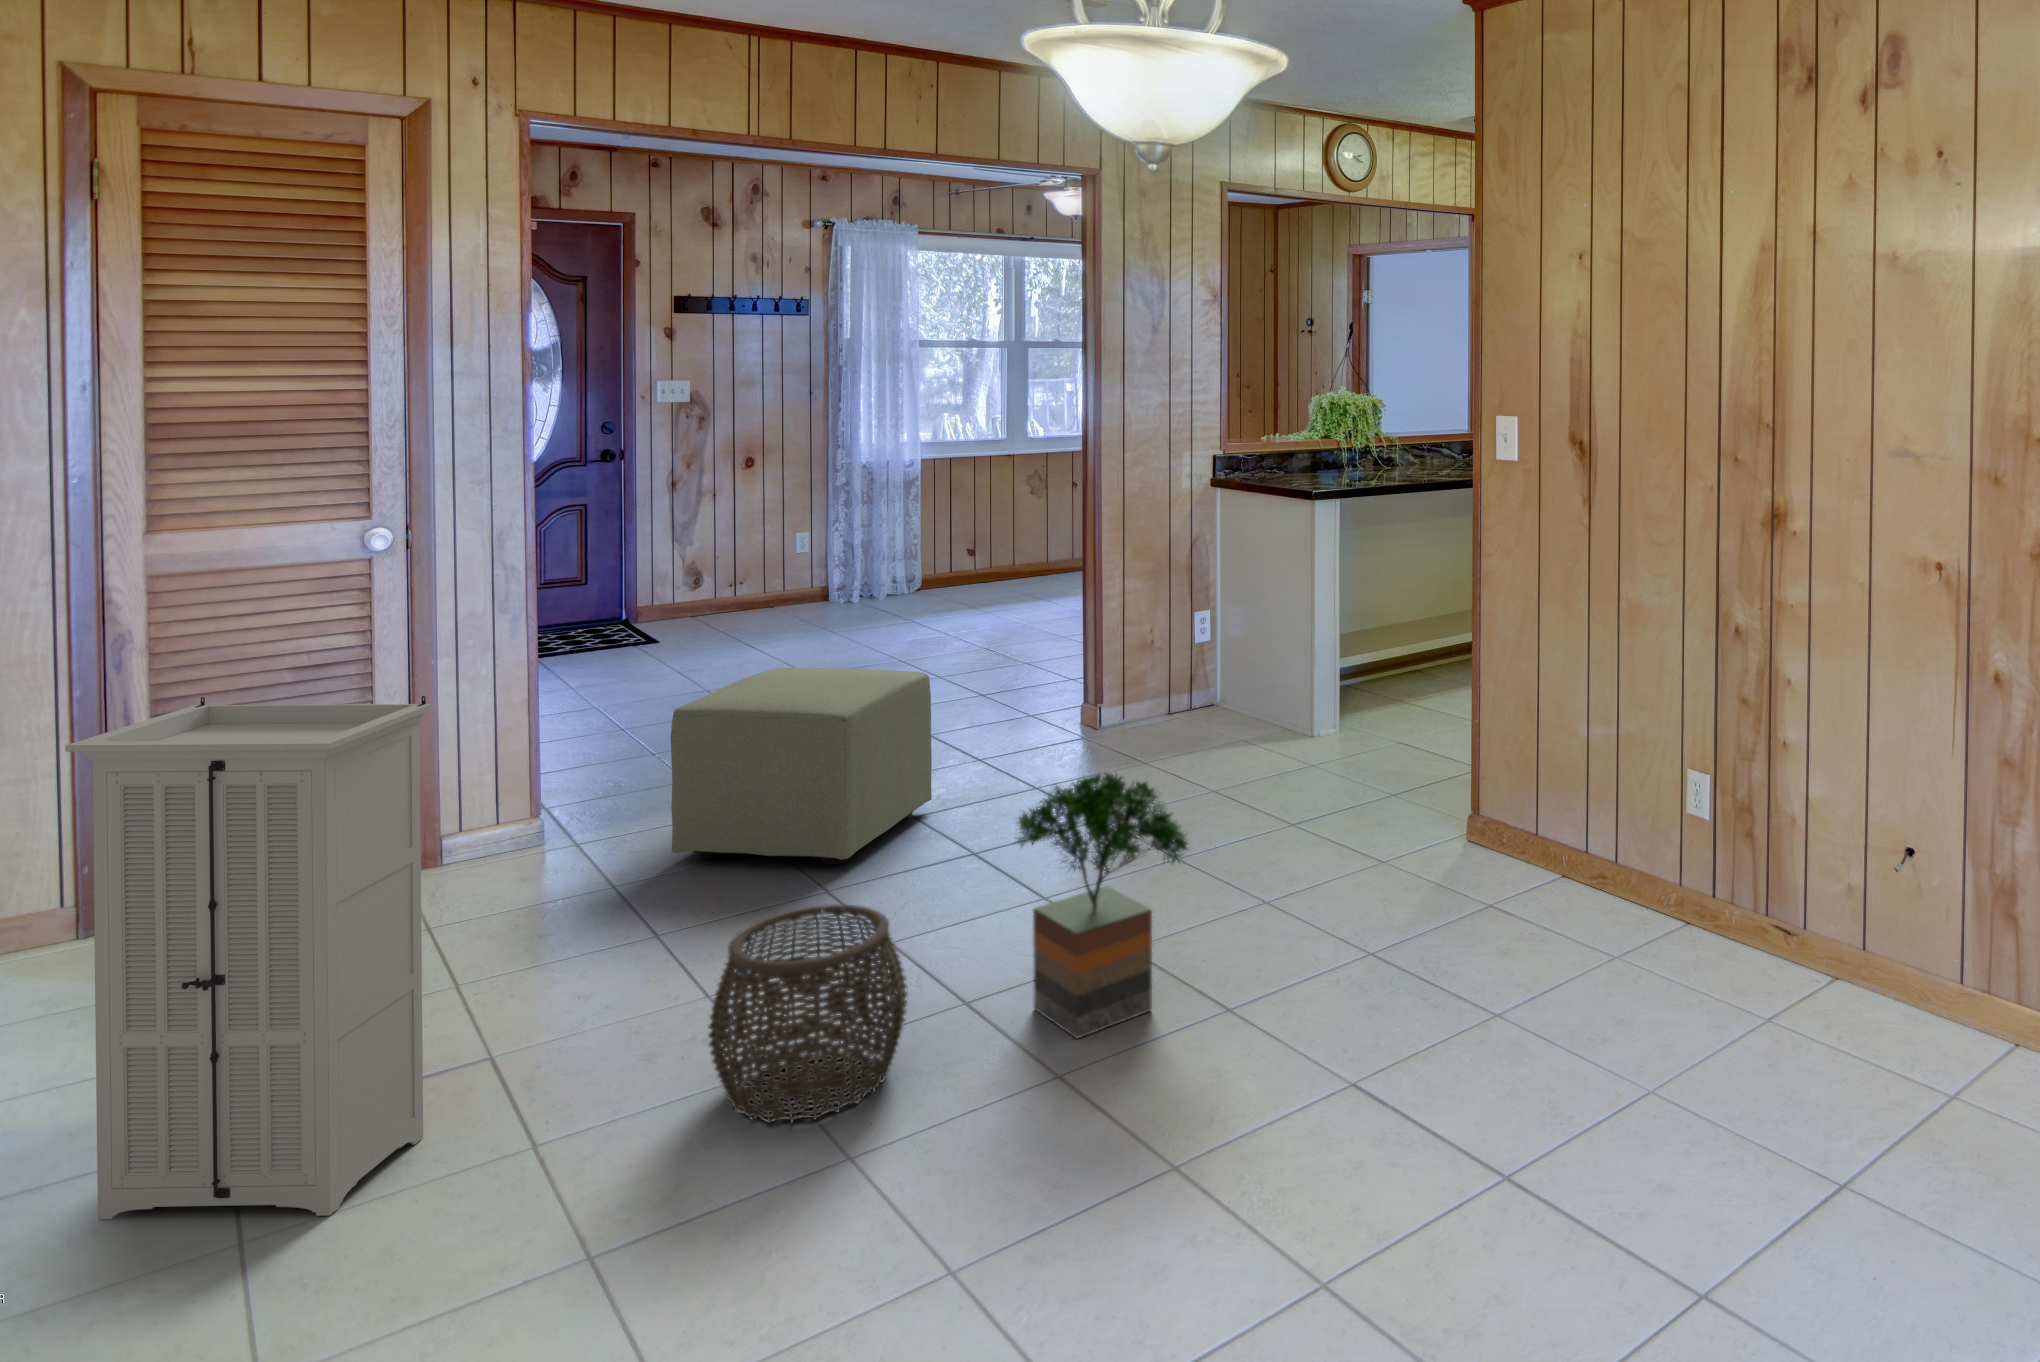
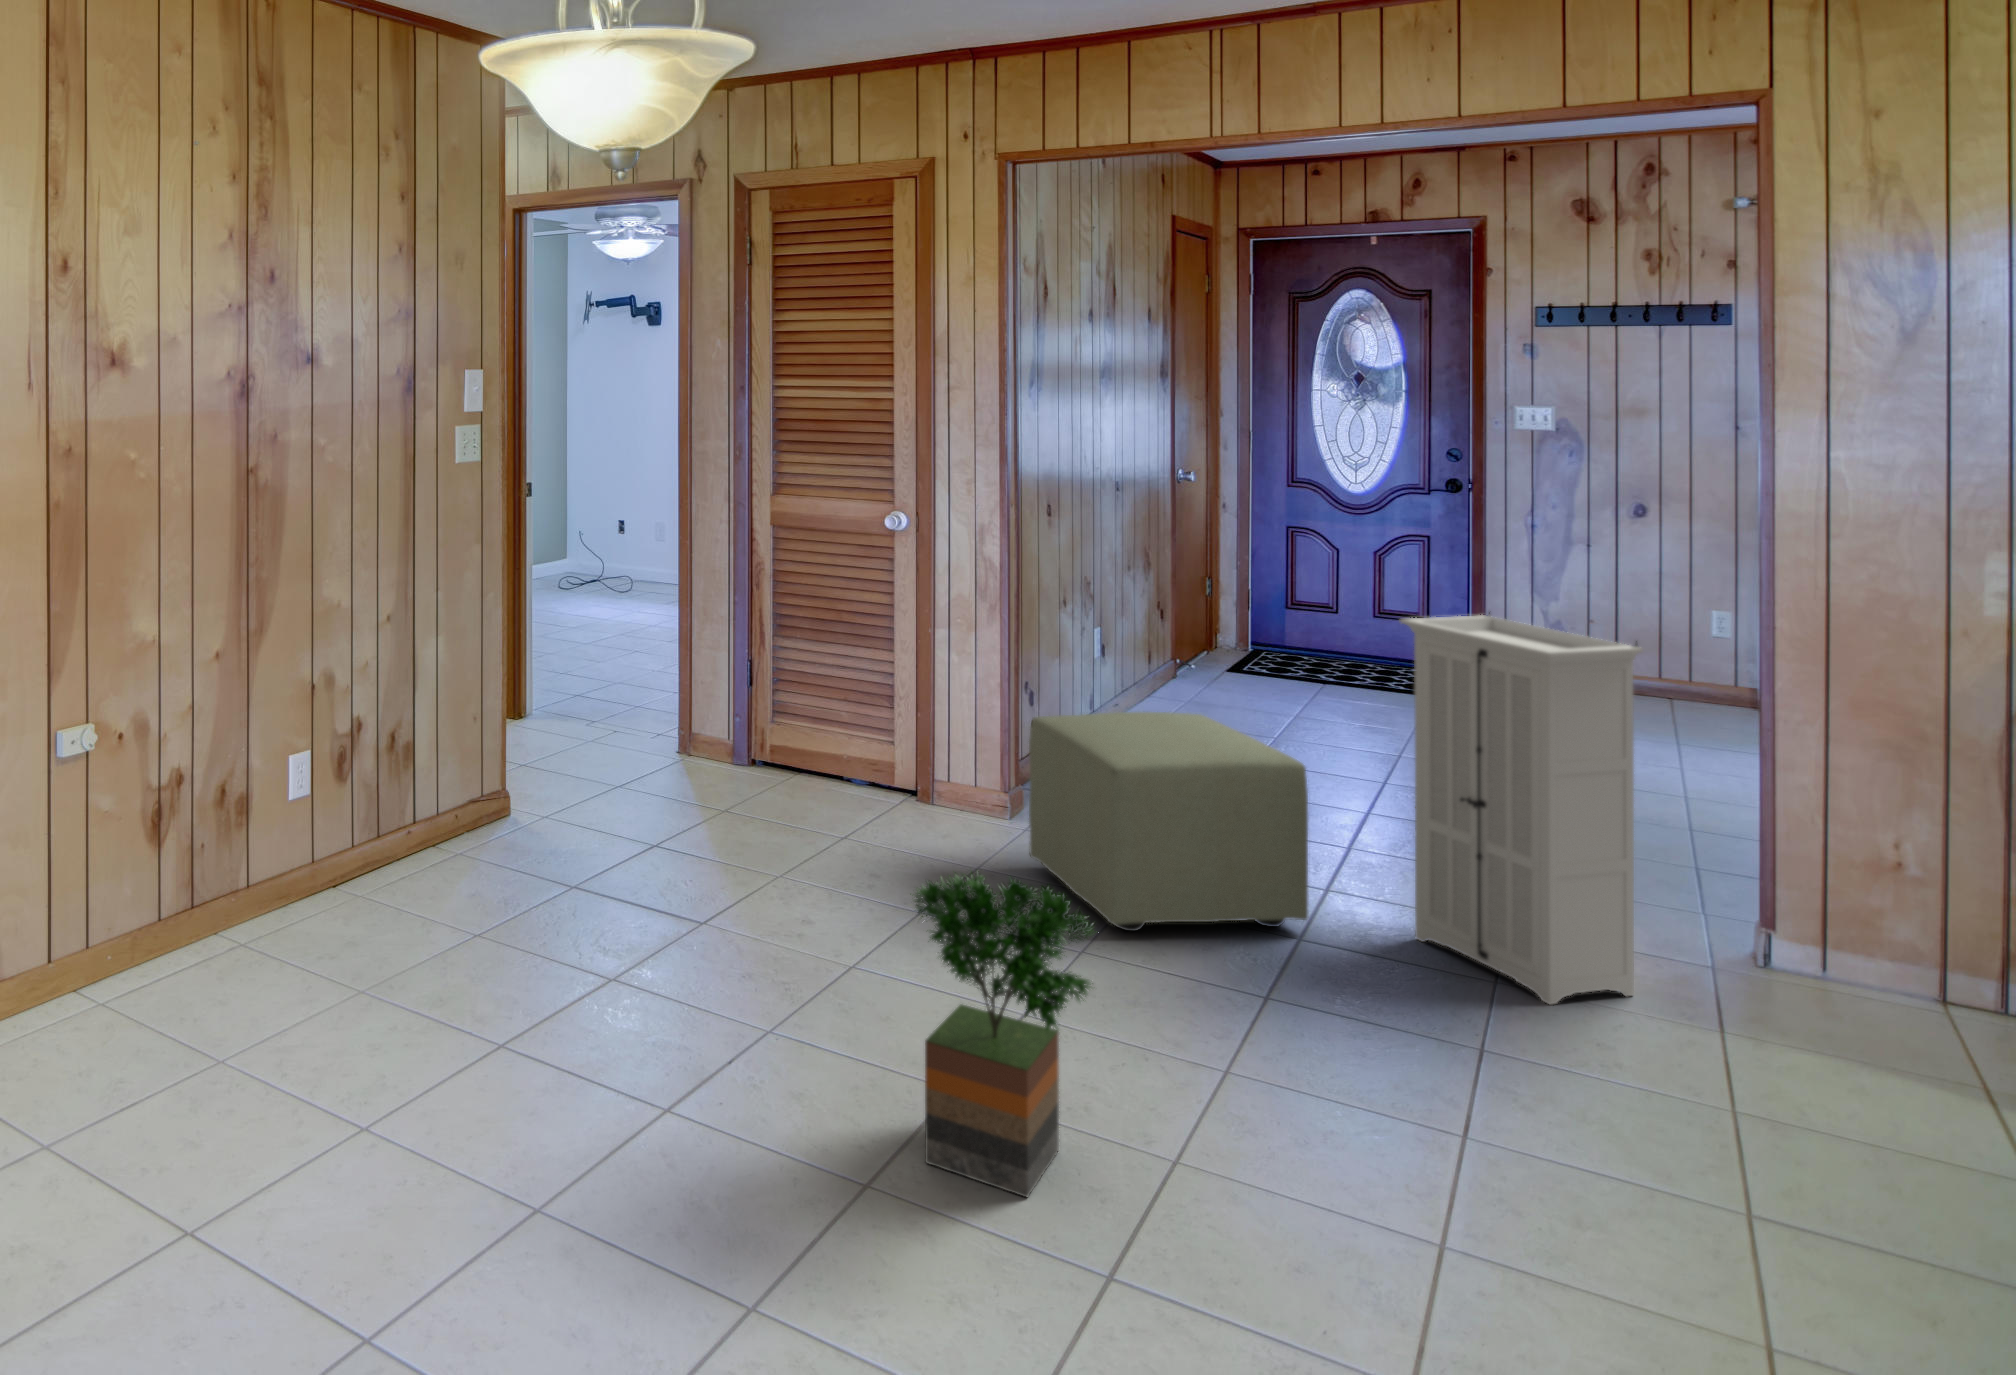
storage cabinet: present [65,696,432,1219] -> present [1400,612,1643,1004]
woven basket: present [709,905,908,1123] -> none [657,881,827,1079]

